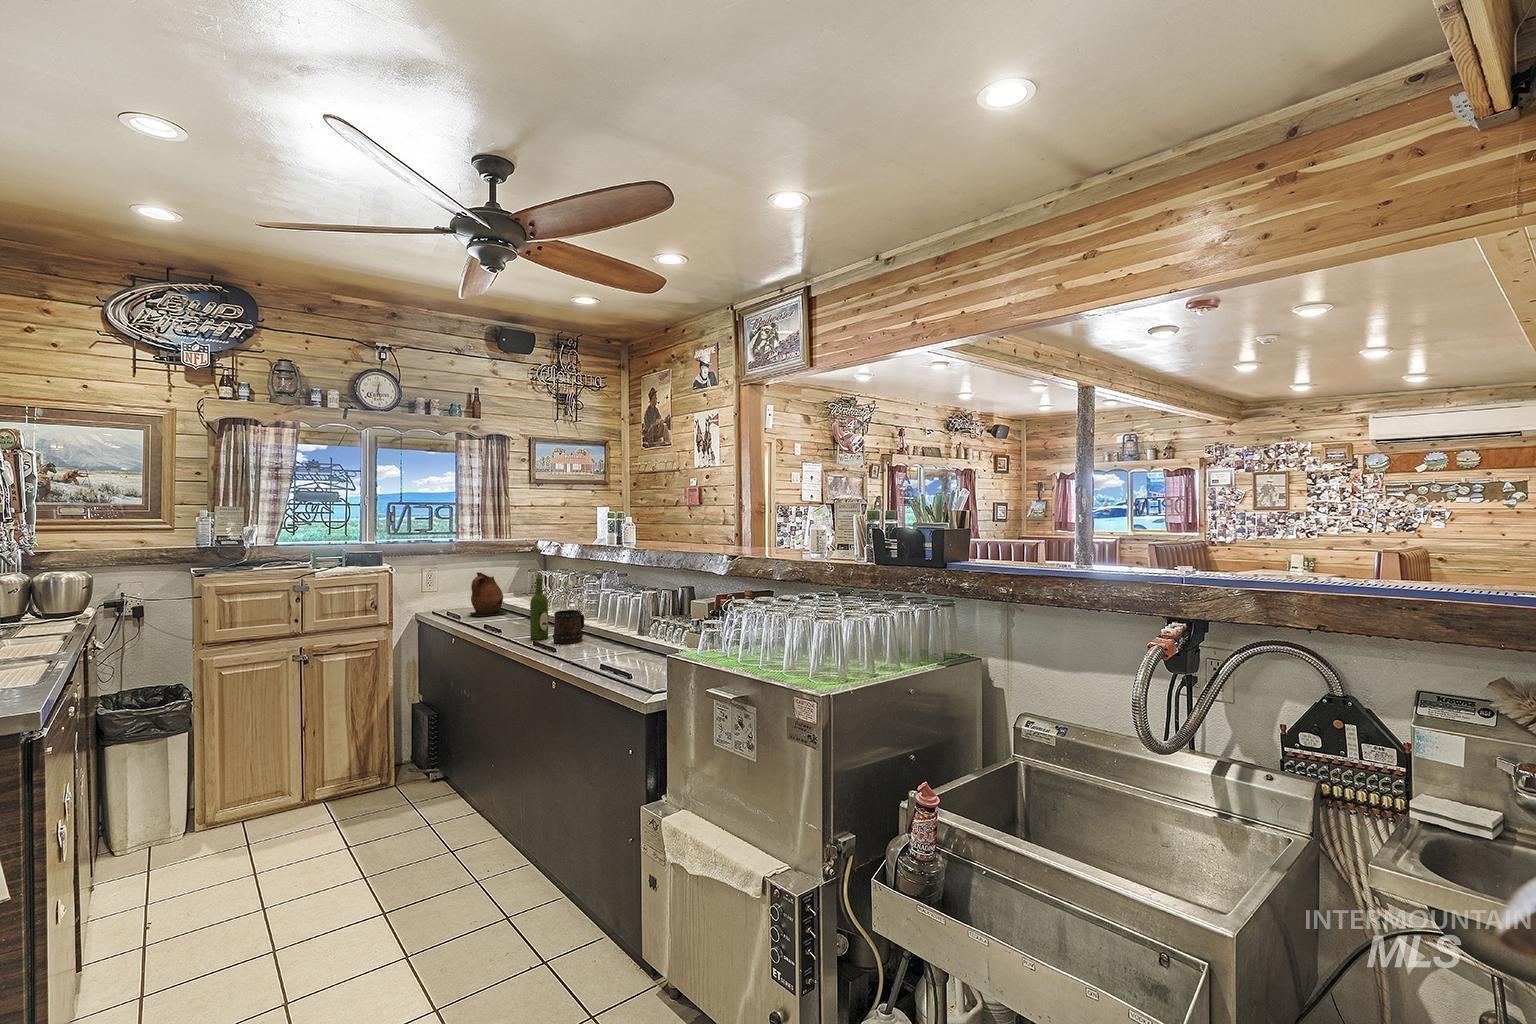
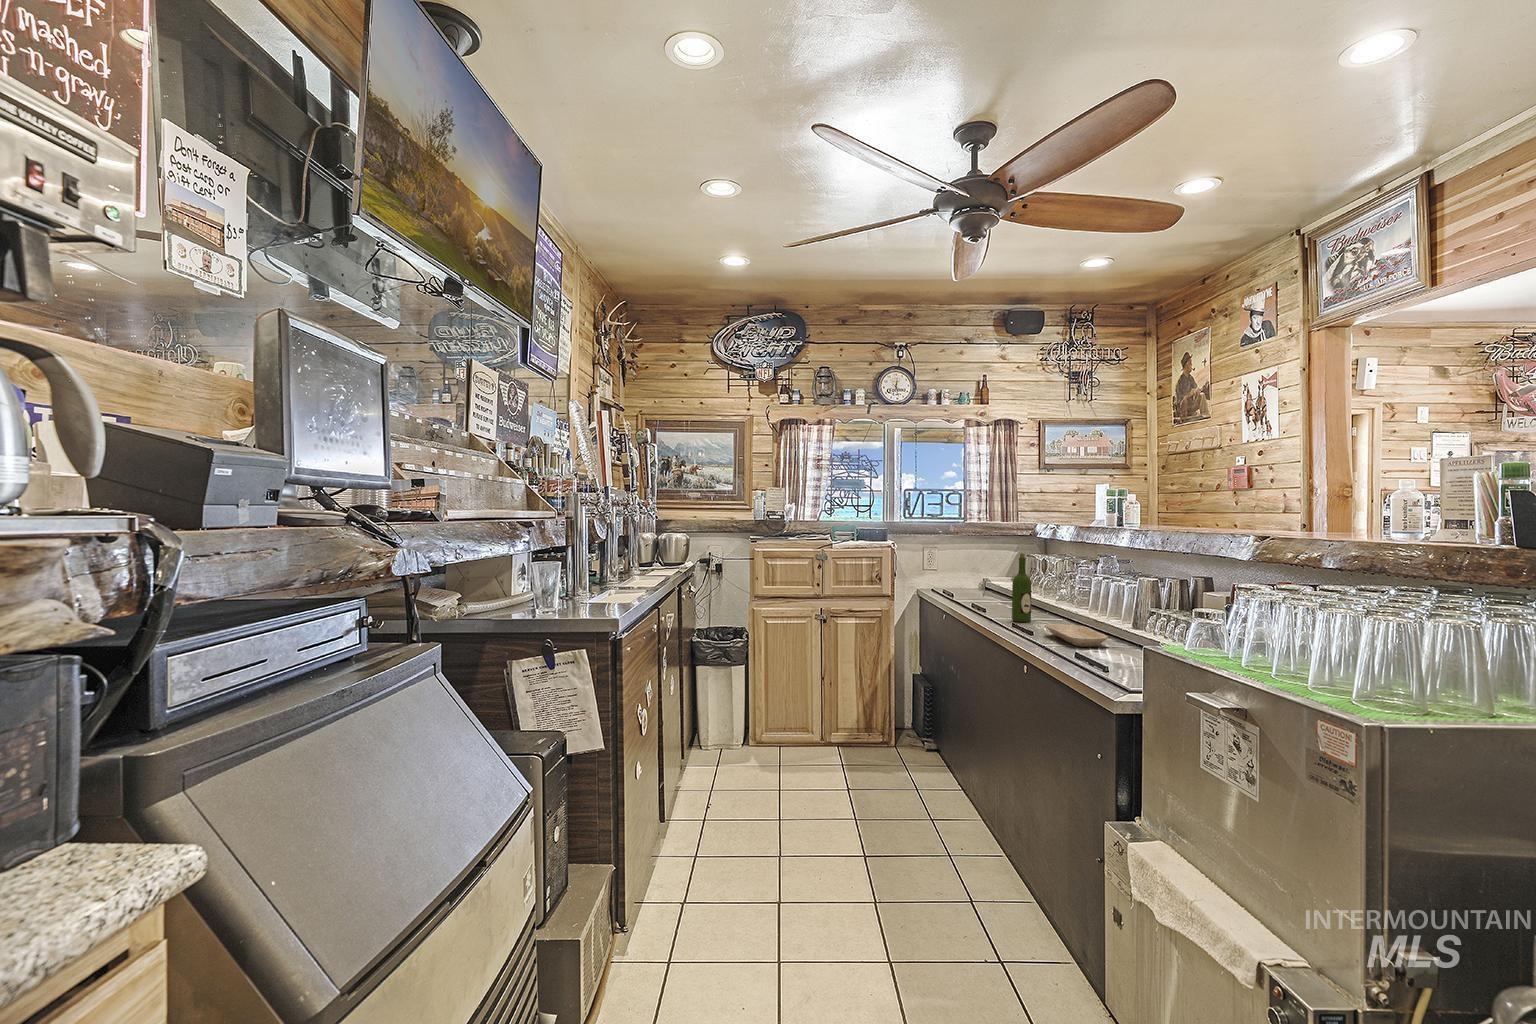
ceramic pitcher: present [470,572,507,616] -> none [964,553,1001,598]
beer mug: present [552,610,584,644] -> none [1033,593,1070,629]
tray: none [567,638,624,658] -> present [1045,624,1108,647]

